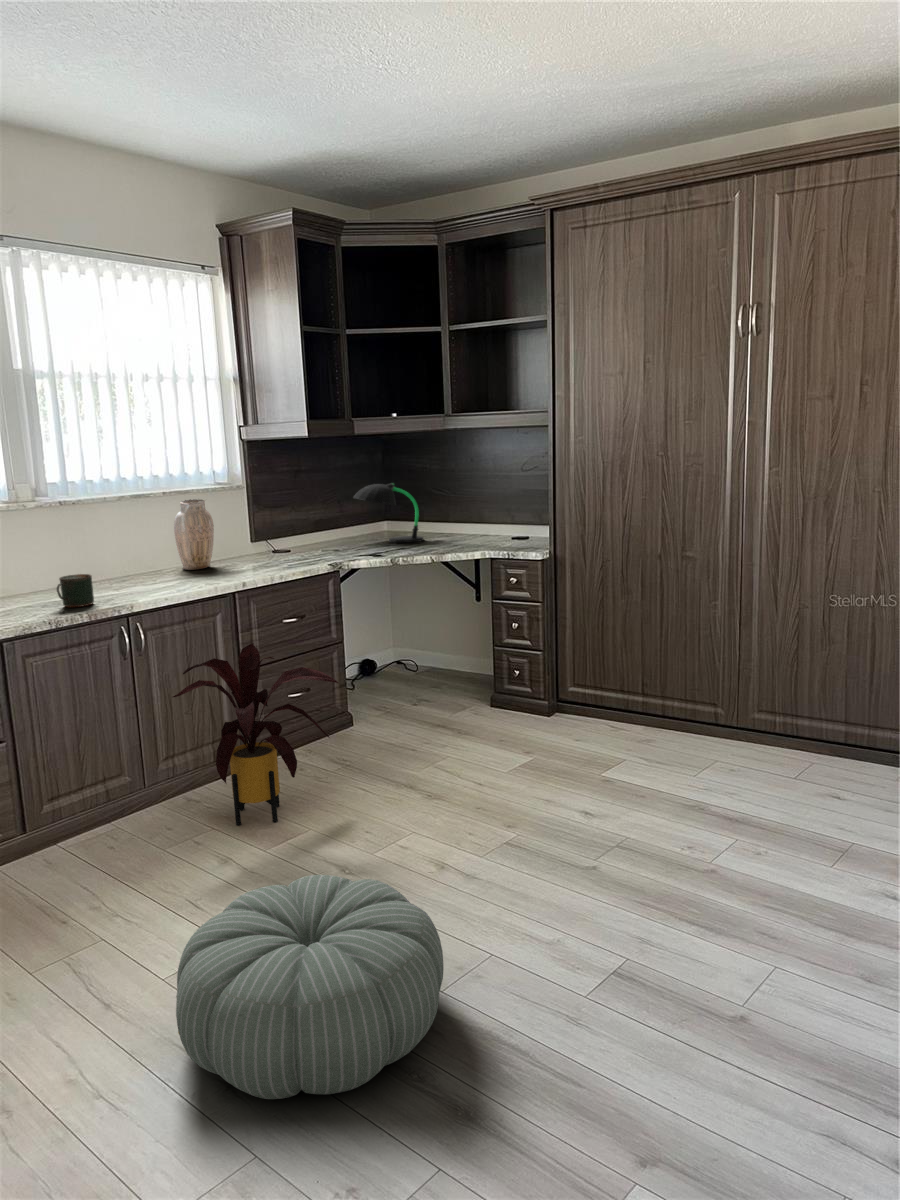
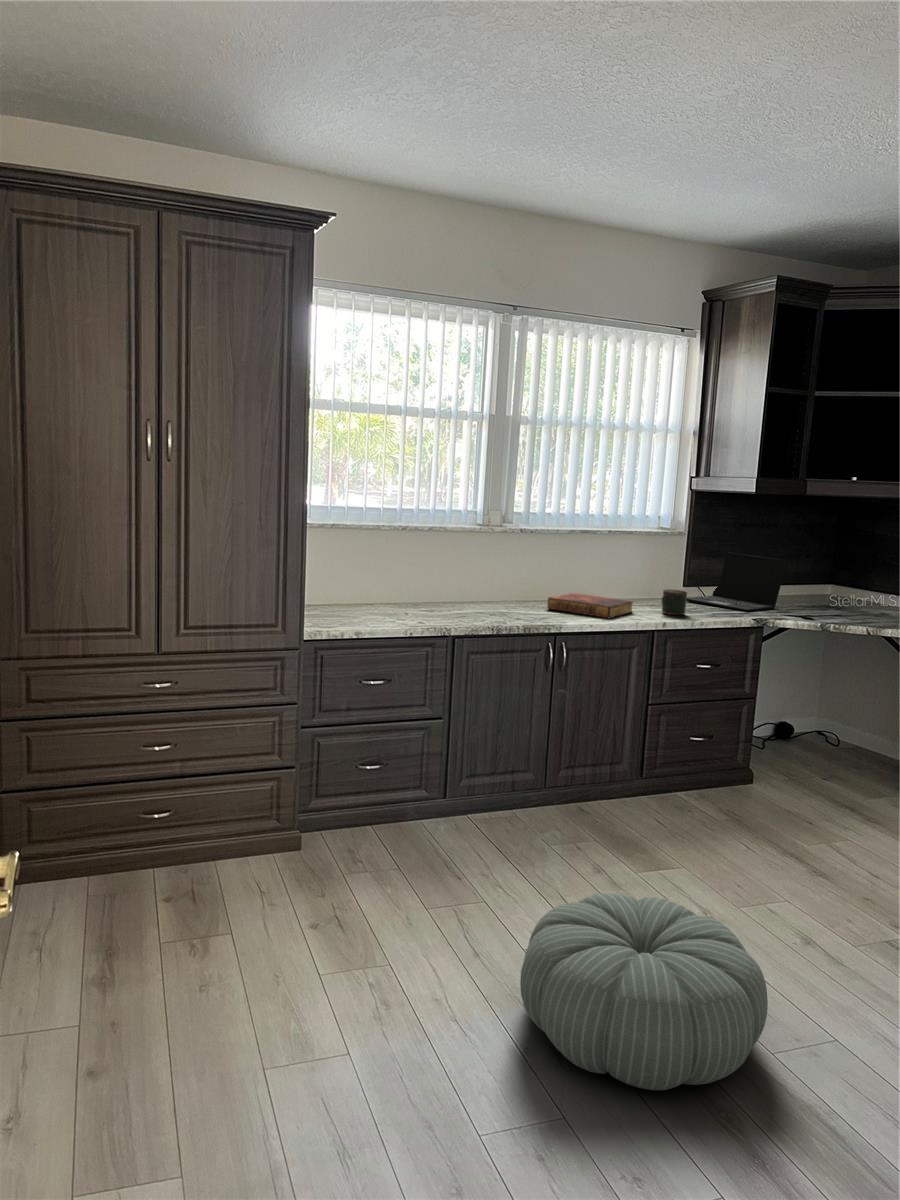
desk lamp: present [354,483,423,543] -> none [795,547,866,612]
vase: present [174,499,214,570] -> none [613,539,649,604]
laptop: none [255,501,348,558] -> present [686,553,787,612]
book: none [108,565,207,589] -> present [547,593,633,618]
mug: present [57,574,94,607] -> present [662,590,687,615]
house plant: present [173,643,338,826] -> none [578,681,733,850]

